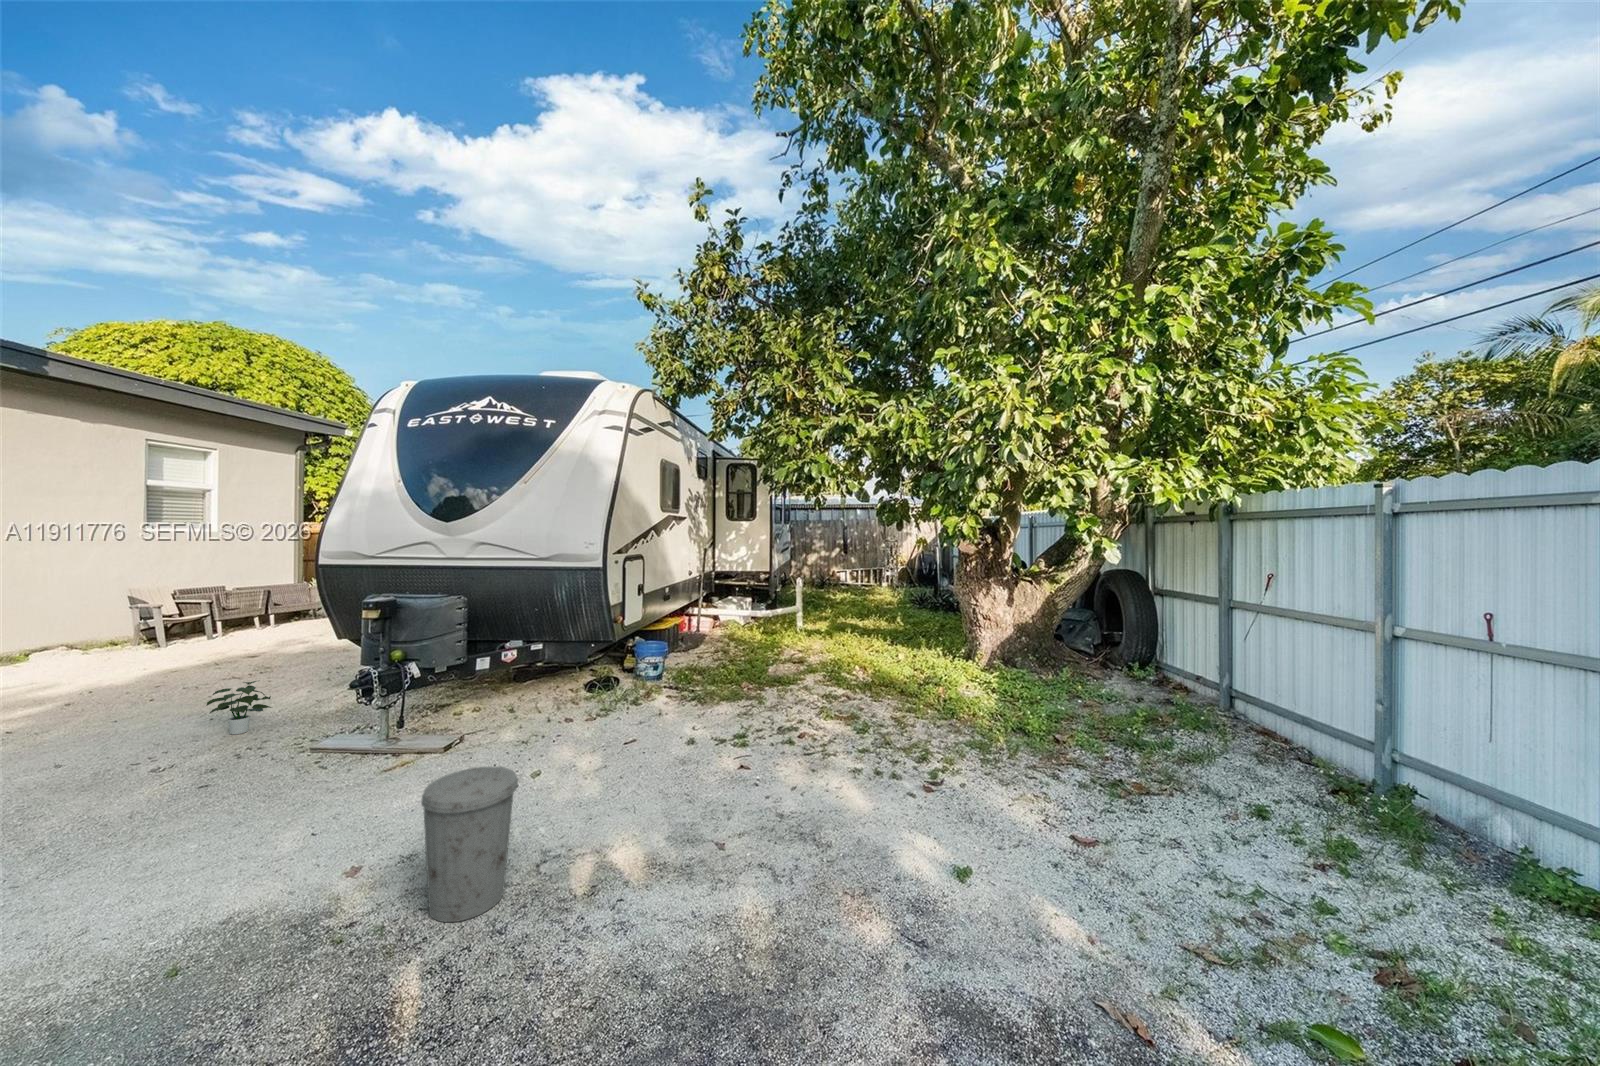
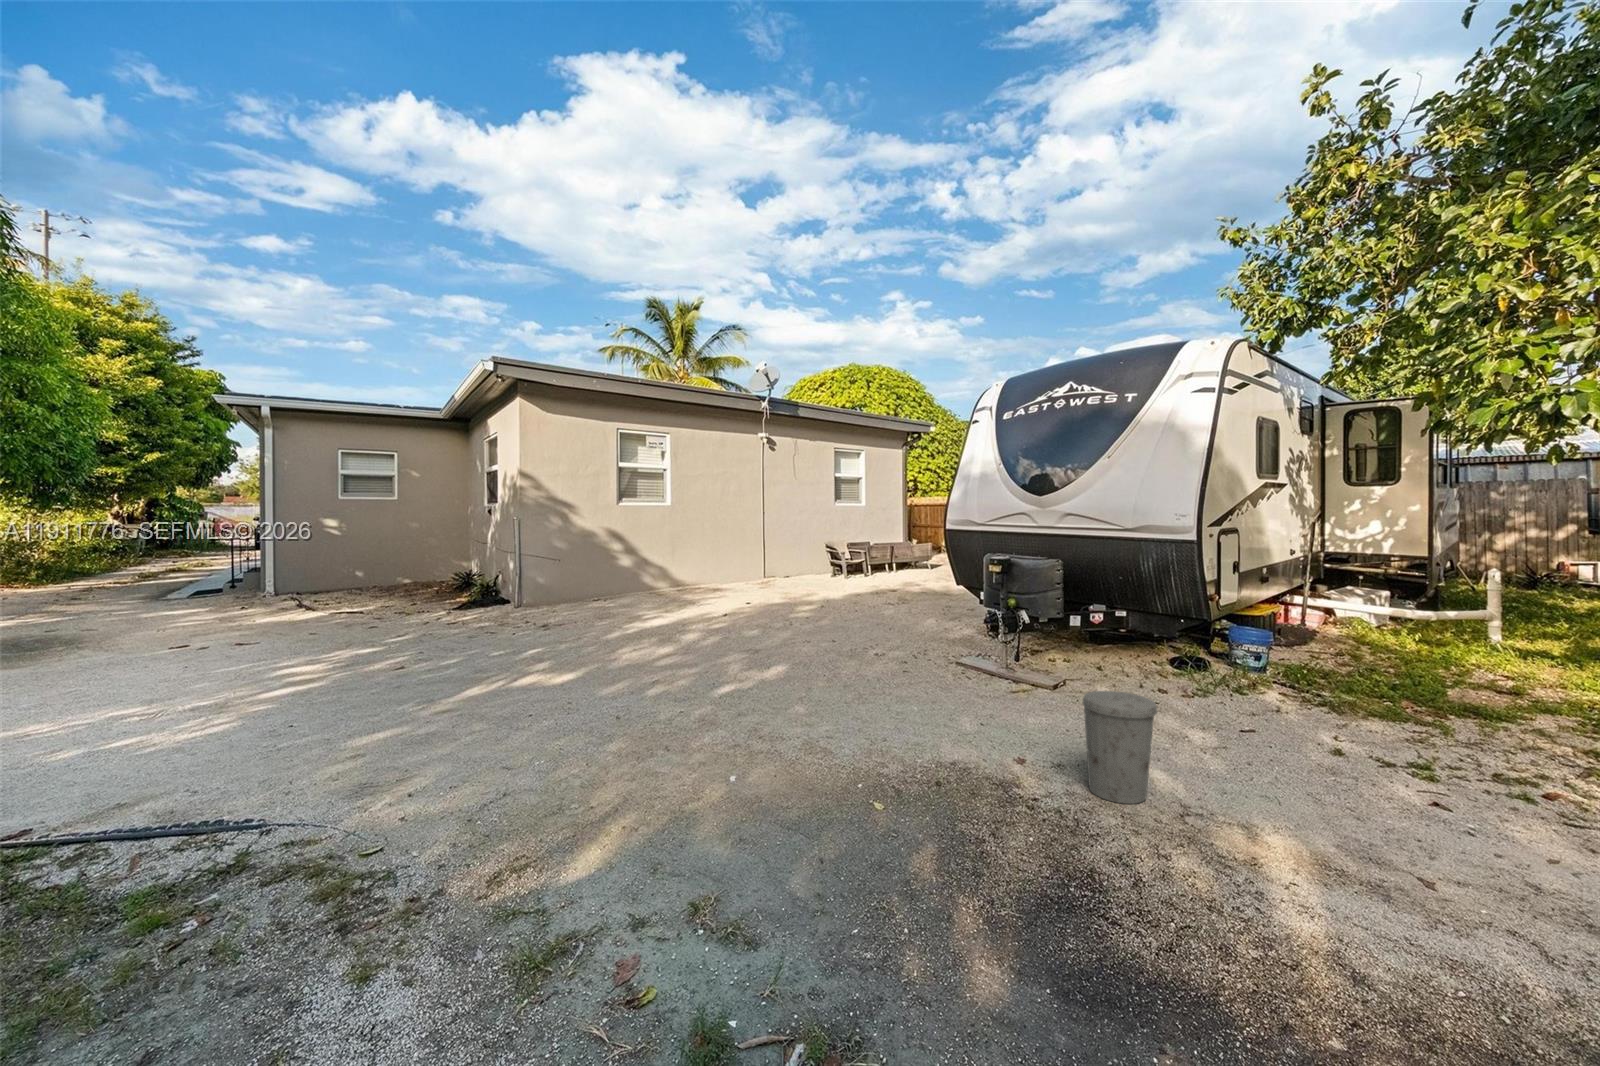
potted plant: present [206,681,271,735] -> none [888,618,923,654]

